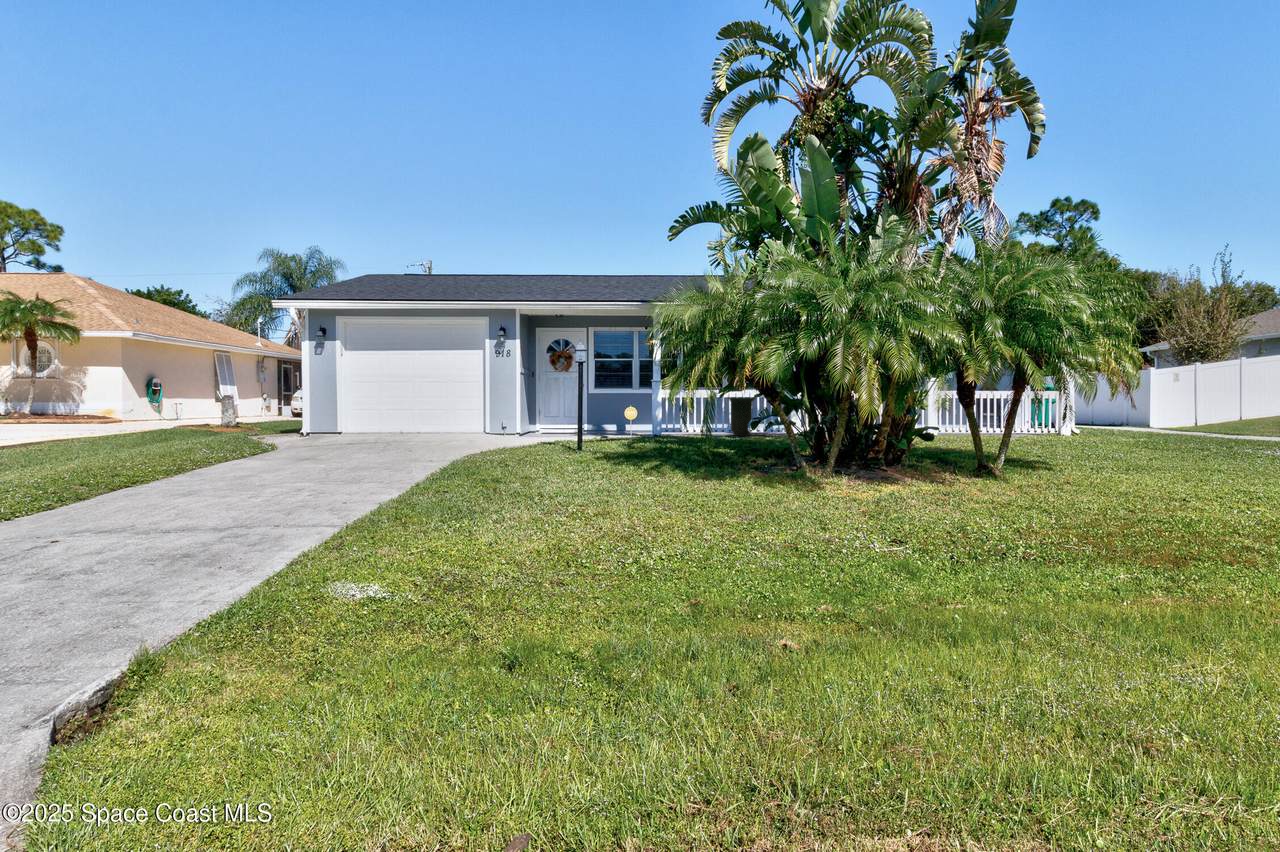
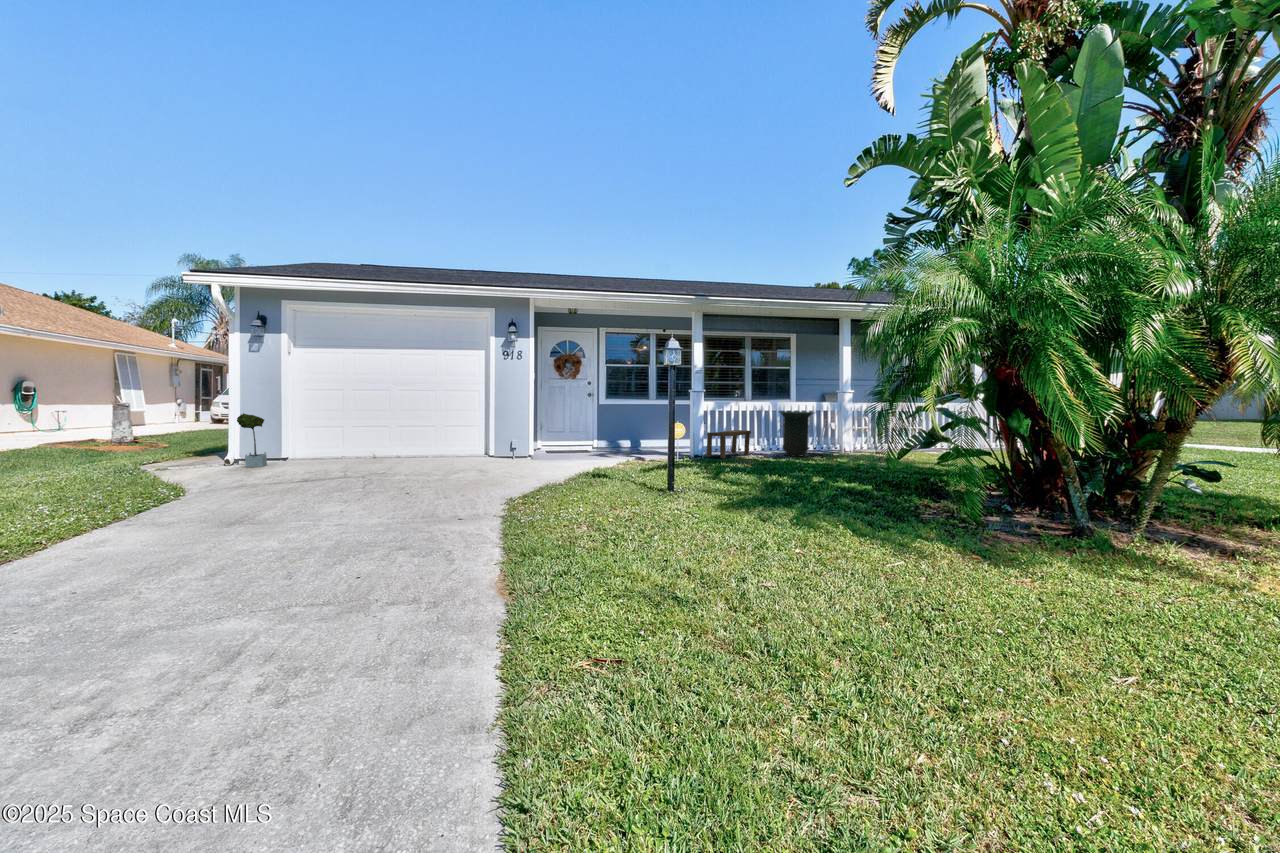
potted tree: none [307,400,327,439] -> present [237,413,267,467]
bench: none [661,413,703,437] -> present [707,430,751,459]

